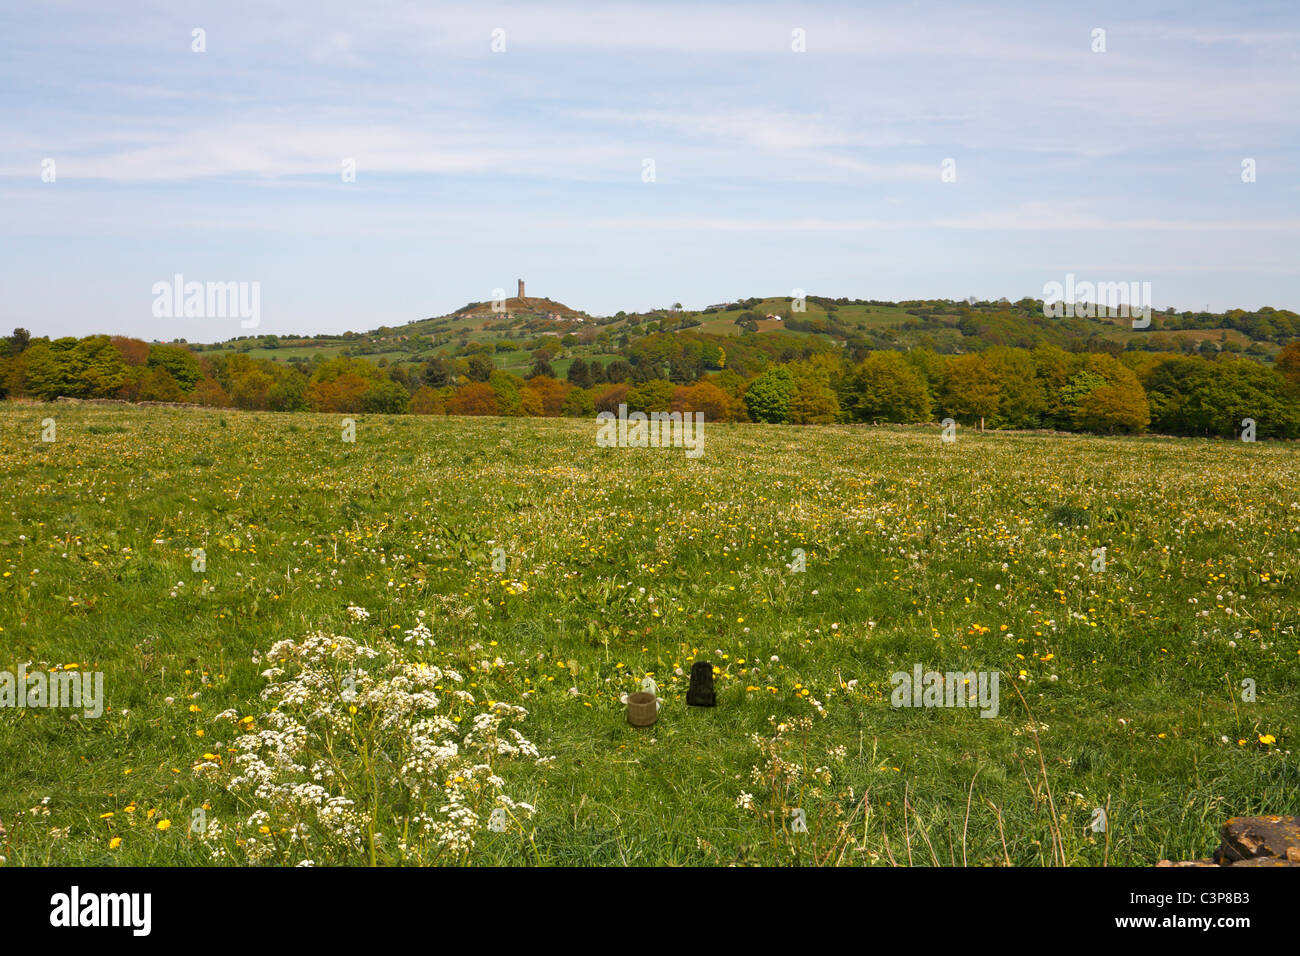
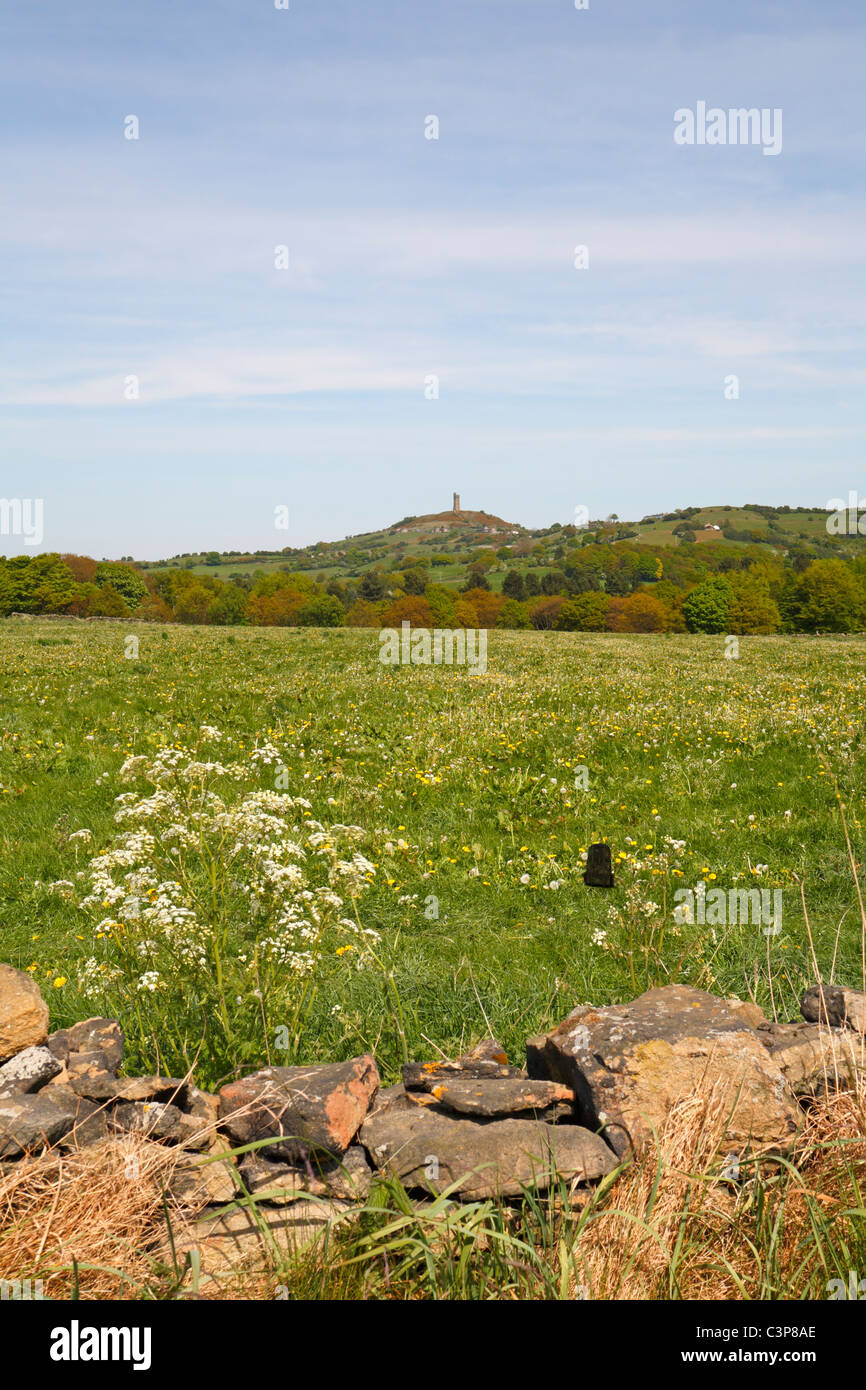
wooden bucket: present [627,691,657,726] -> none [522,869,552,901]

